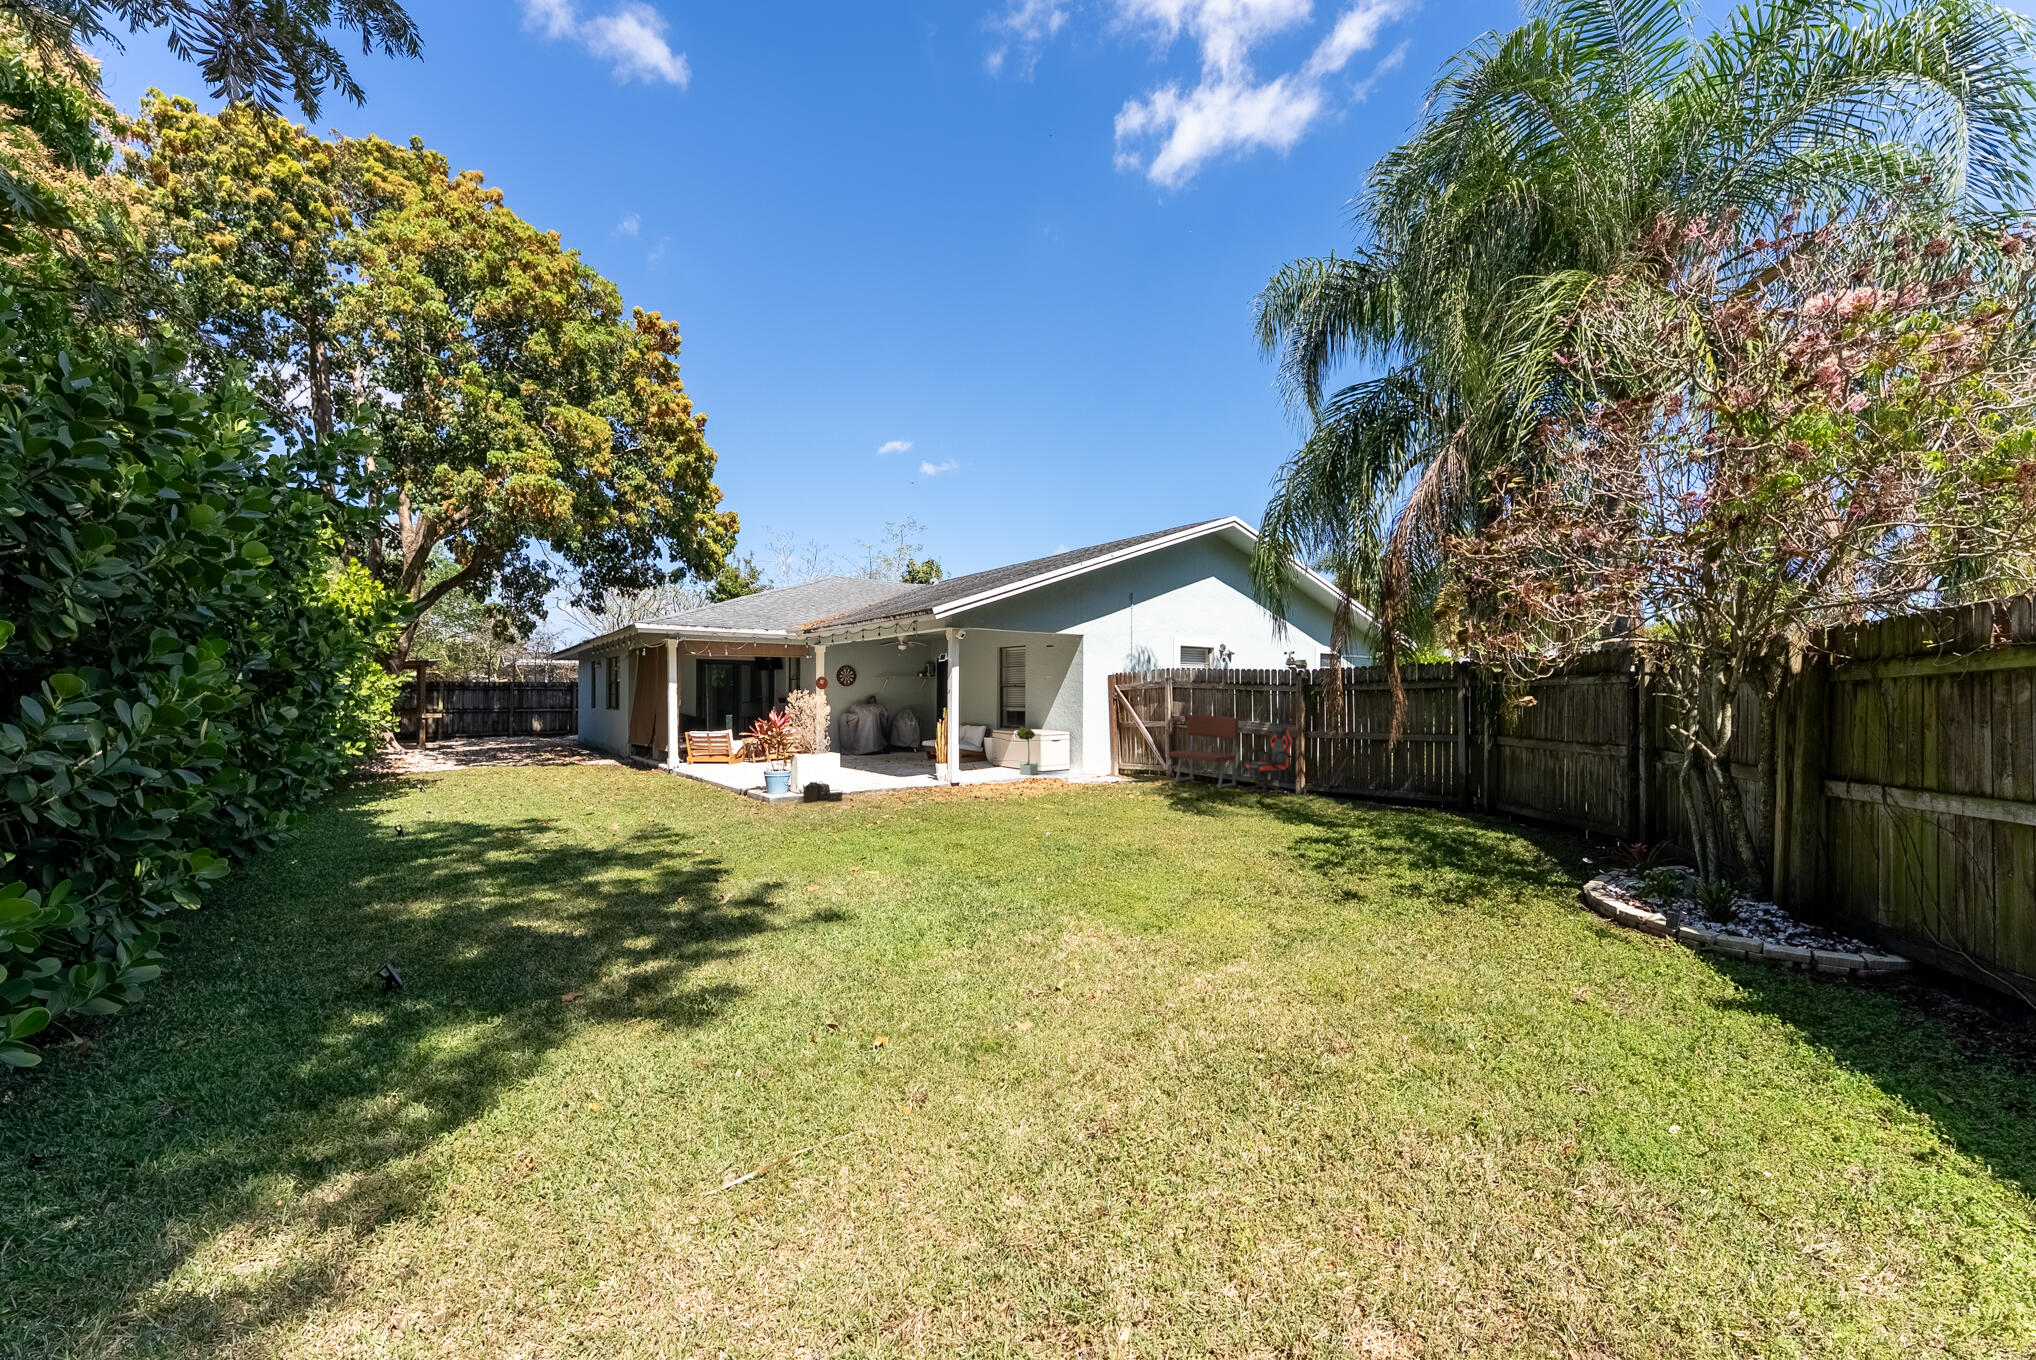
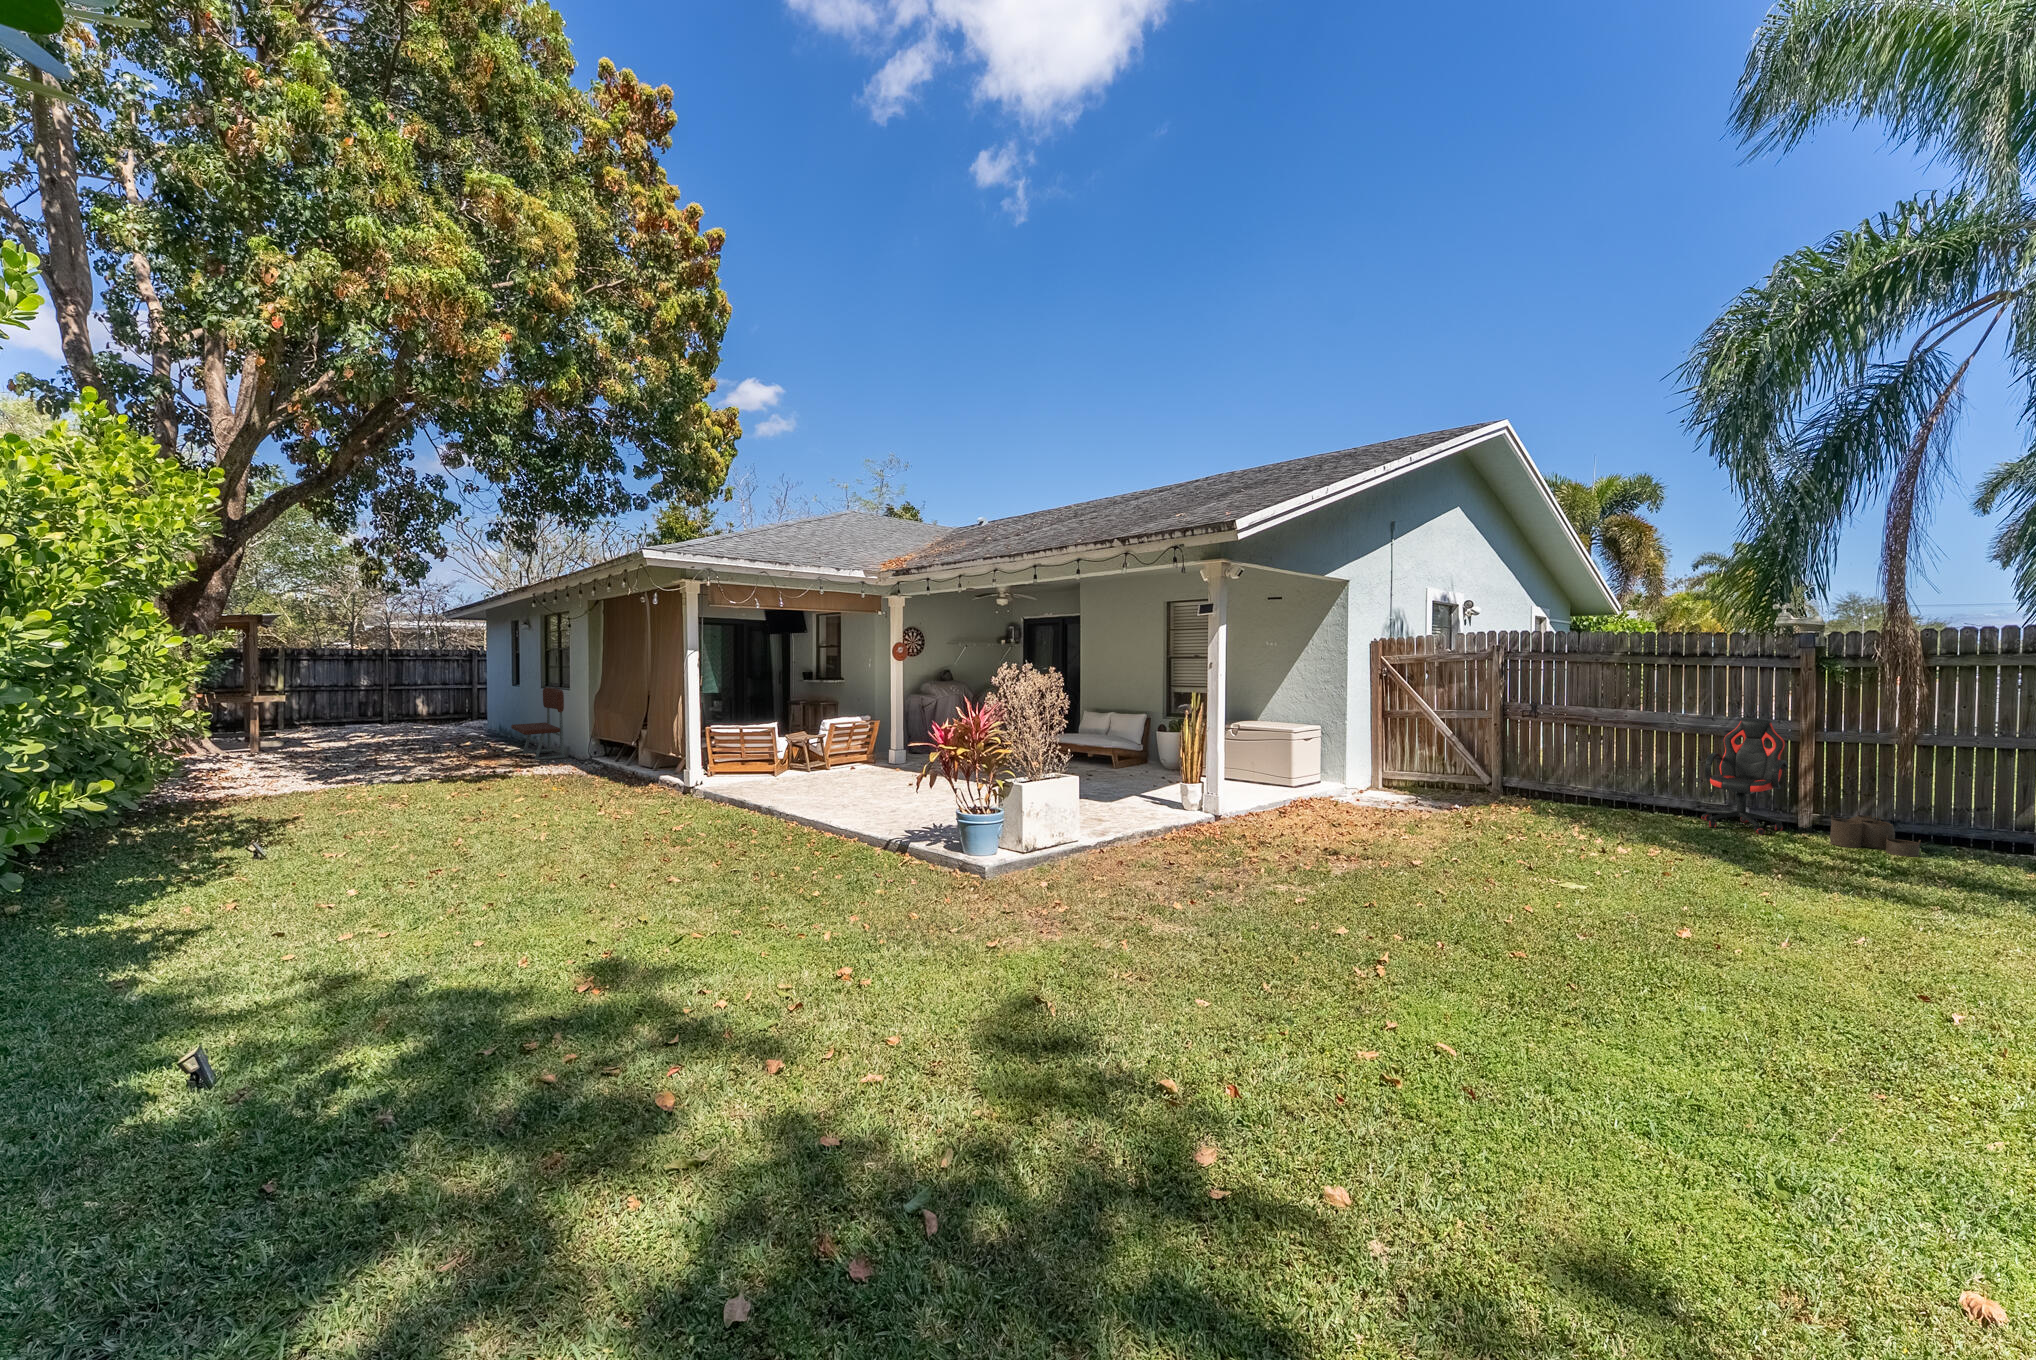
bench: present [1169,715,1238,788] -> present [511,688,565,760]
potted tree: present [1017,727,1038,775] -> none [1263,717,1296,793]
woven basket: present [803,782,842,802] -> present [1830,813,1921,857]

